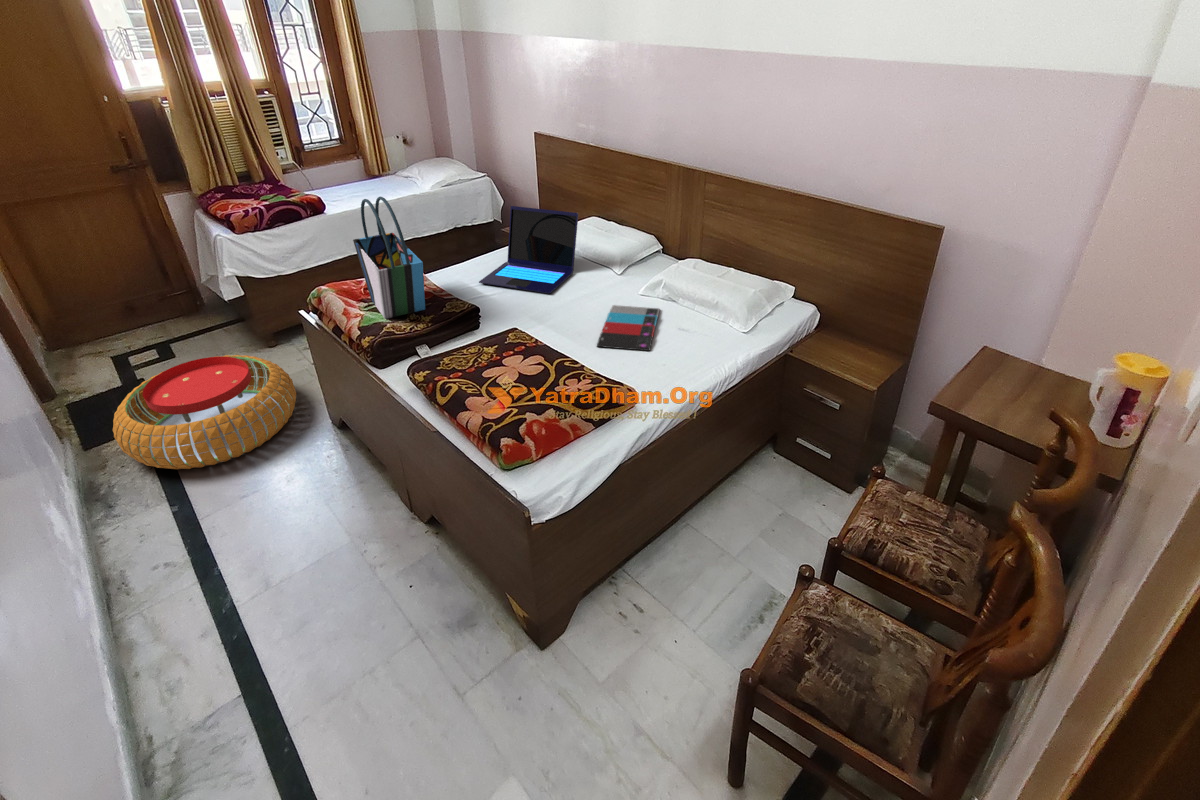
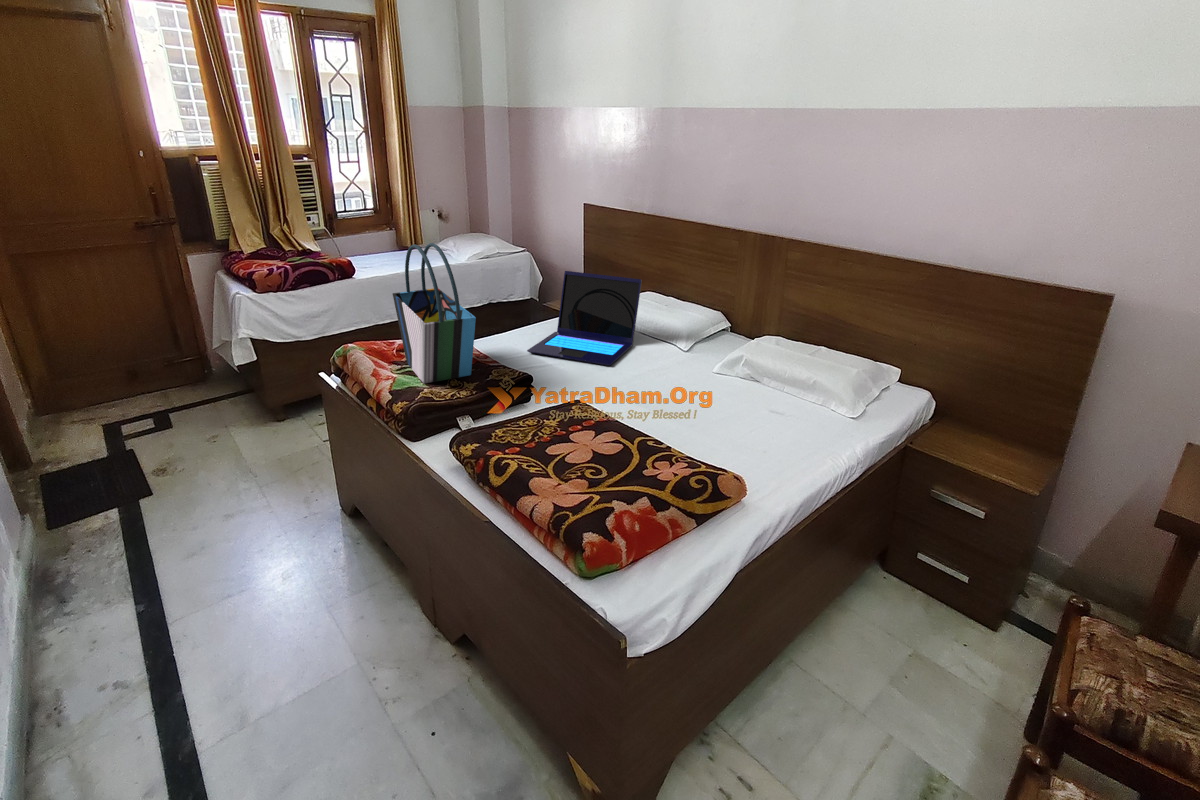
smartphone: present [597,305,660,351] -> none [676,380,742,432]
pouf: present [113,355,296,469] -> none [81,425,304,559]

